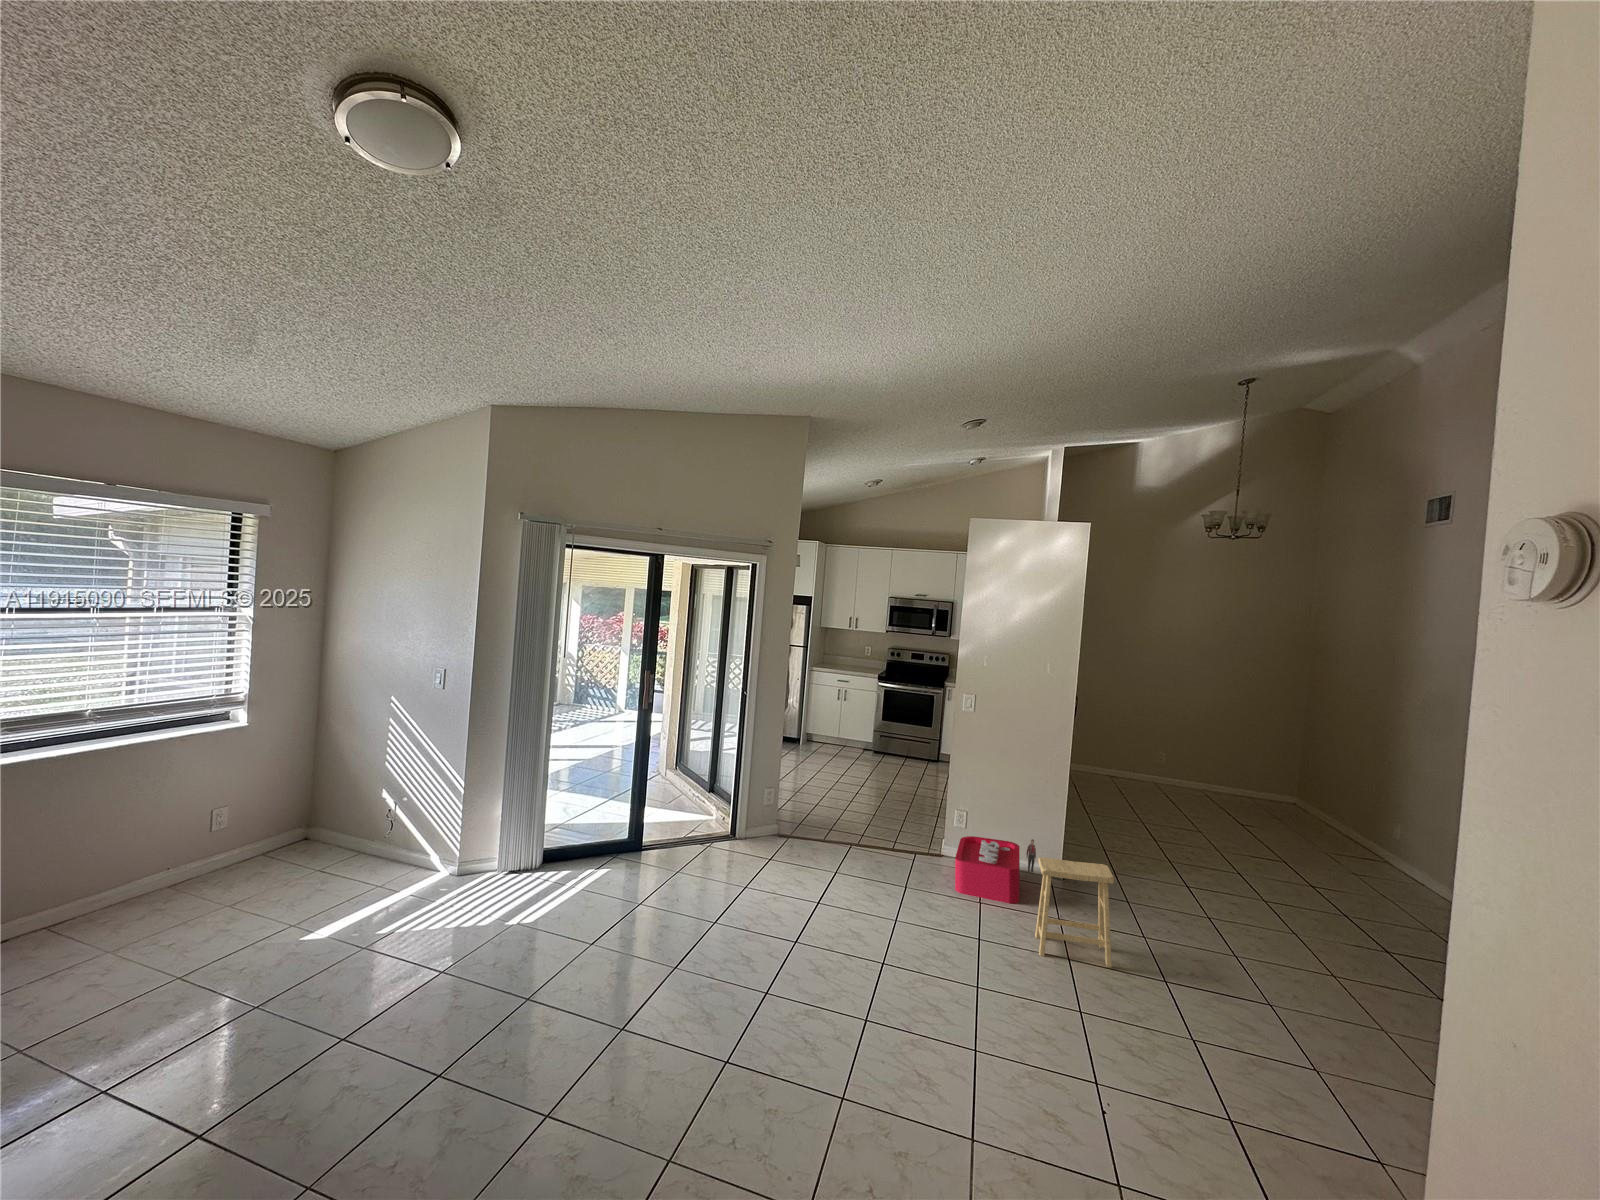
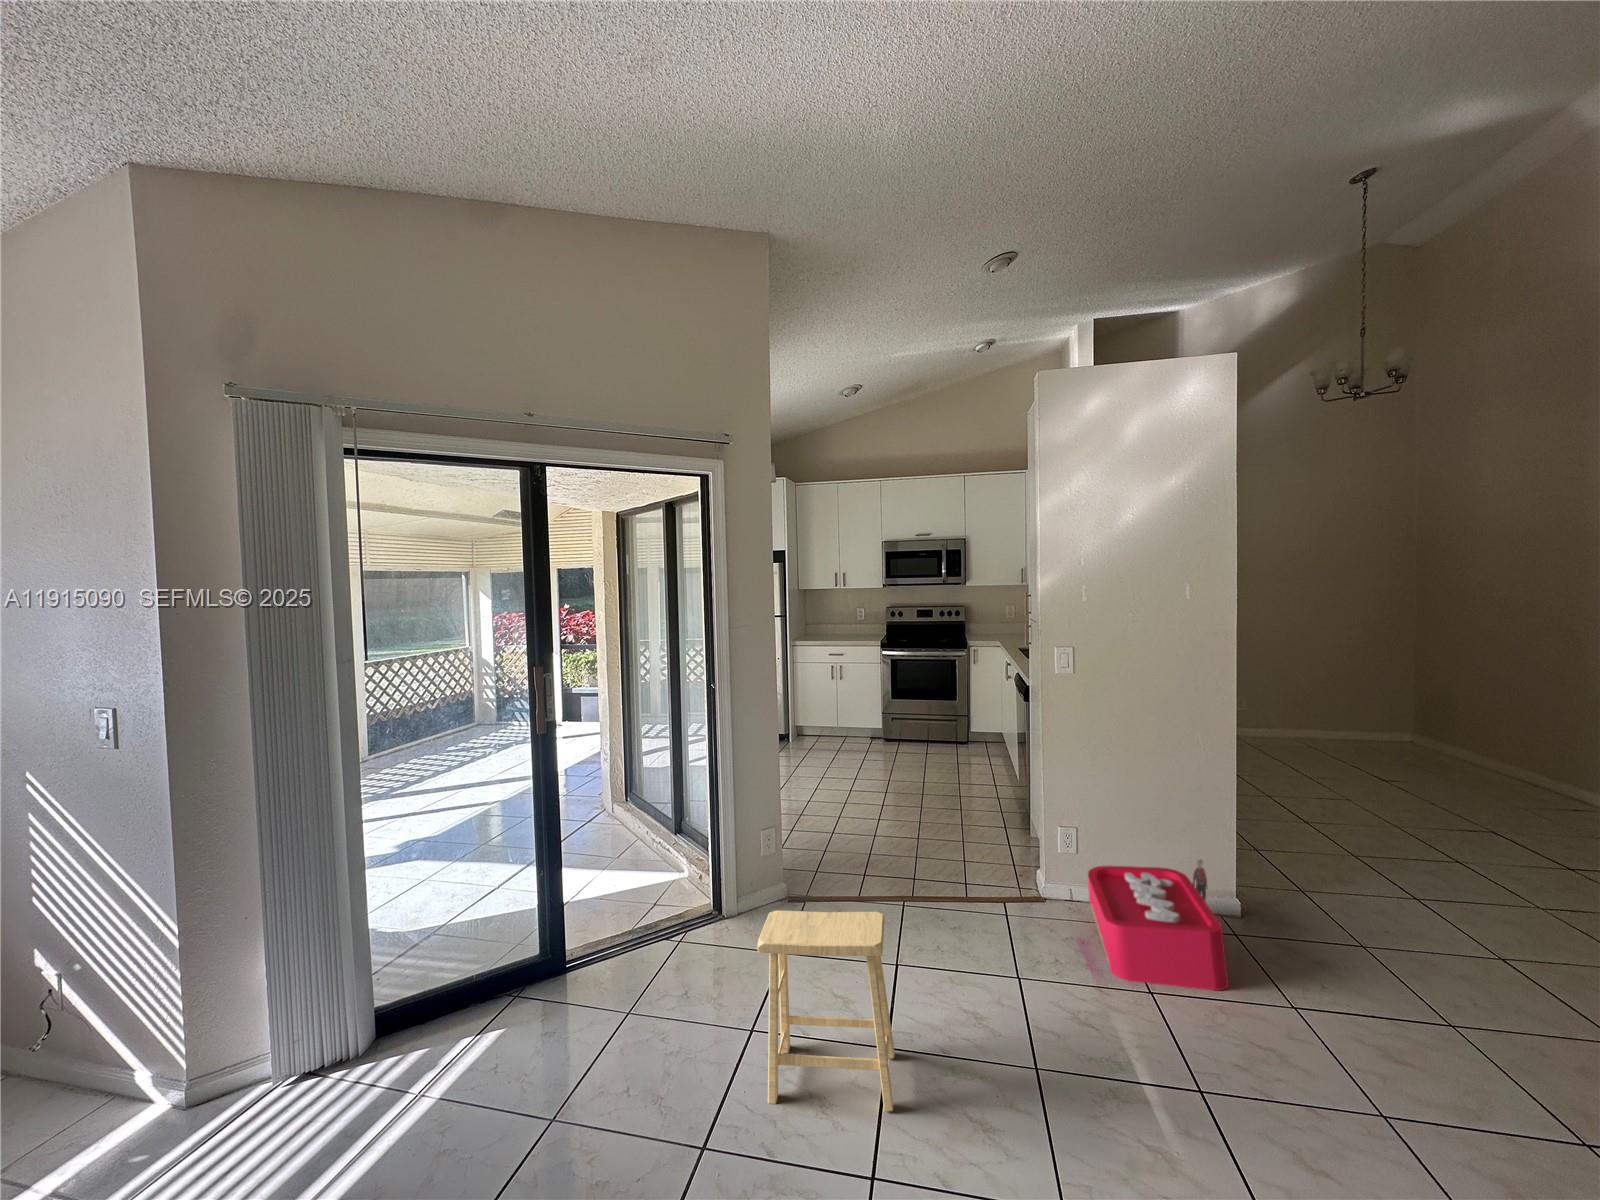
footstool: present [1035,857,1114,967] -> present [757,910,895,1111]

